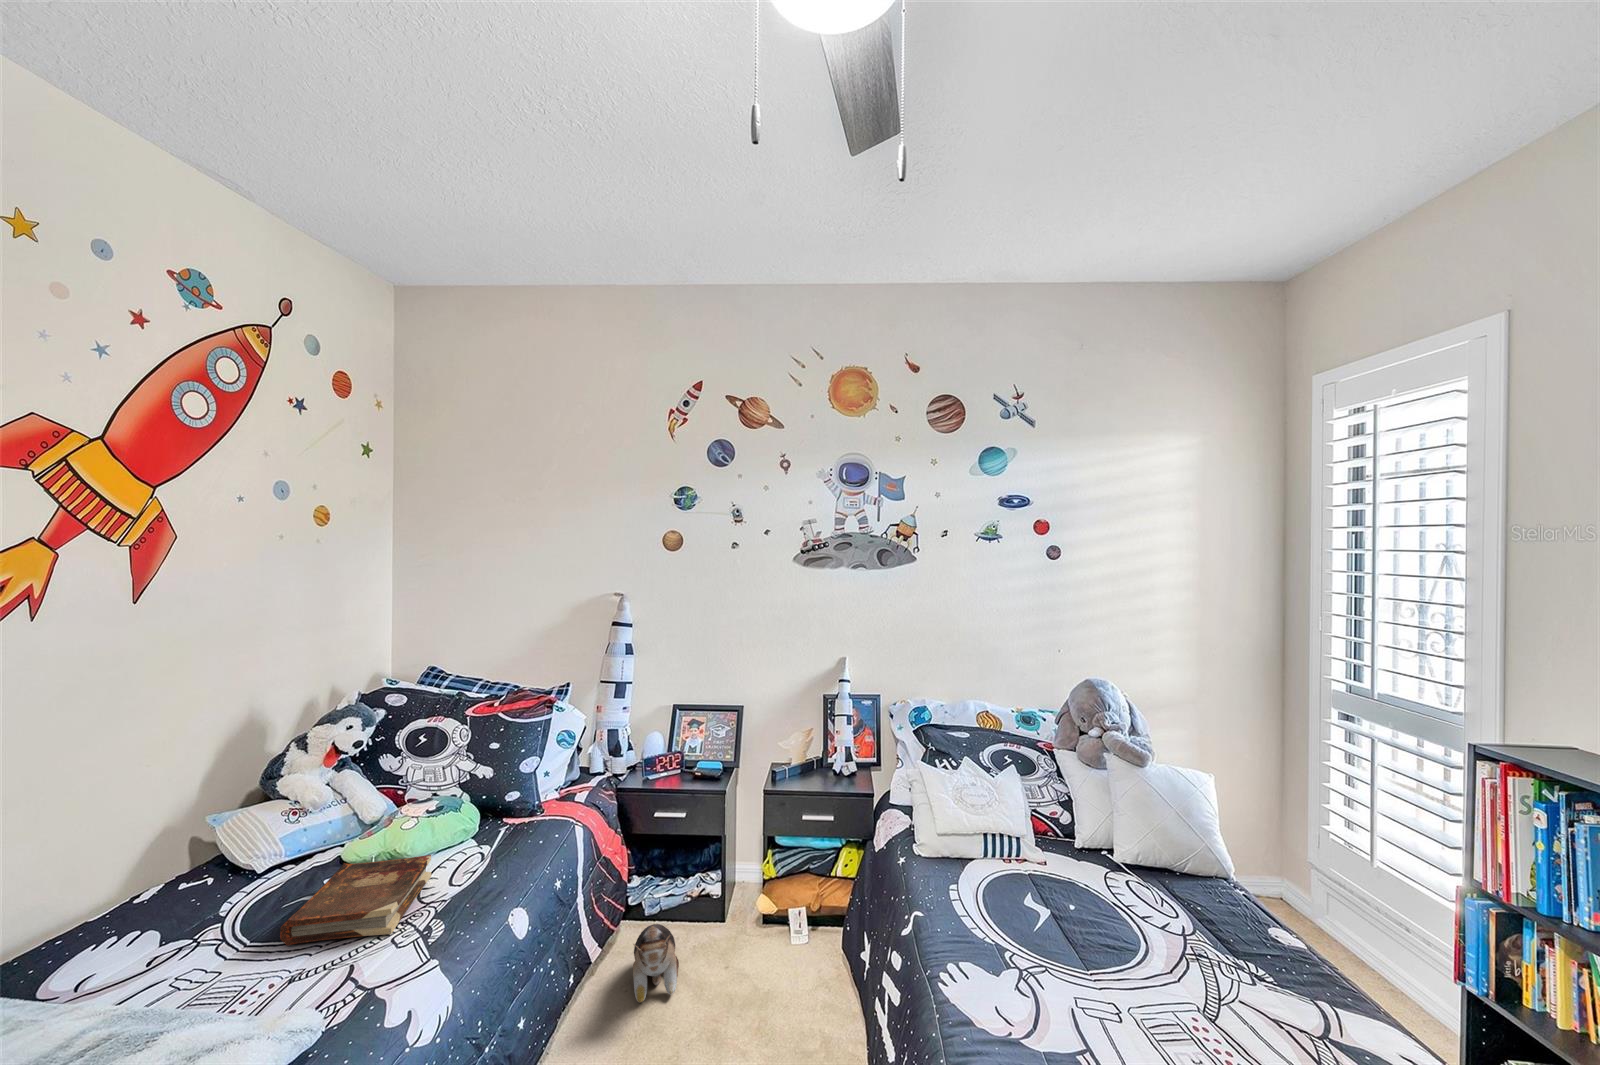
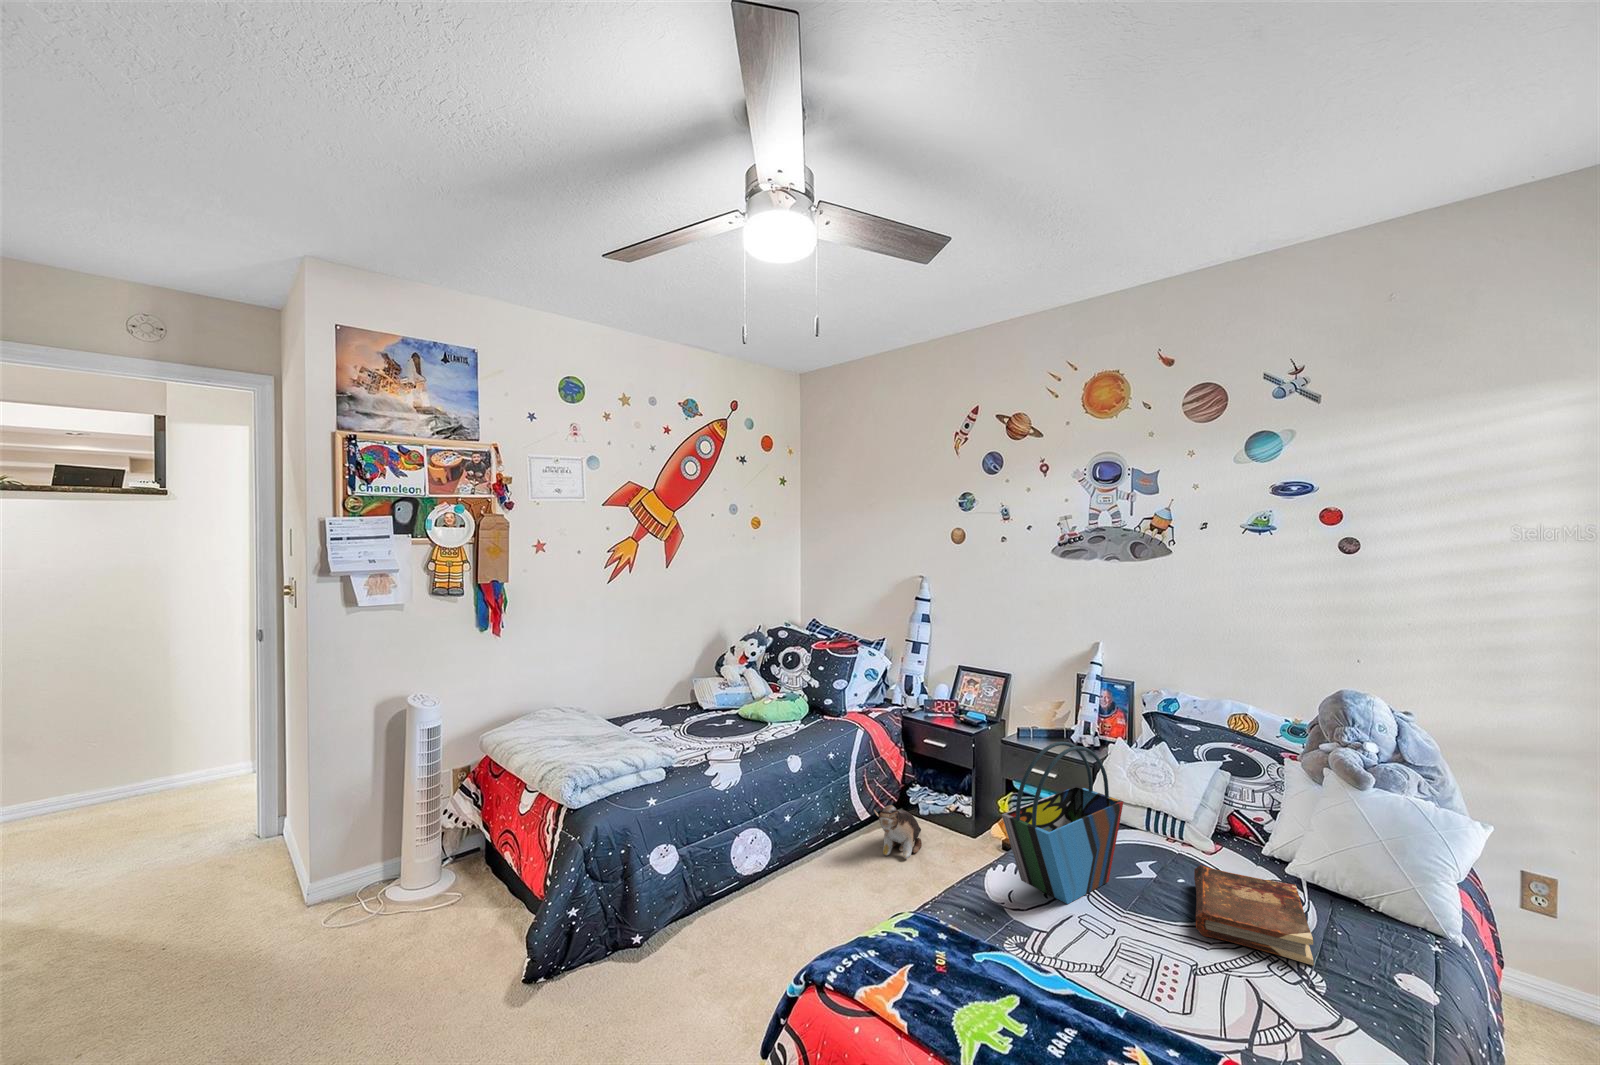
tote bag: none [976,793,1059,1001] -> present [1002,742,1123,904]
book: present [280,855,431,946] -> present [1194,865,1314,965]

